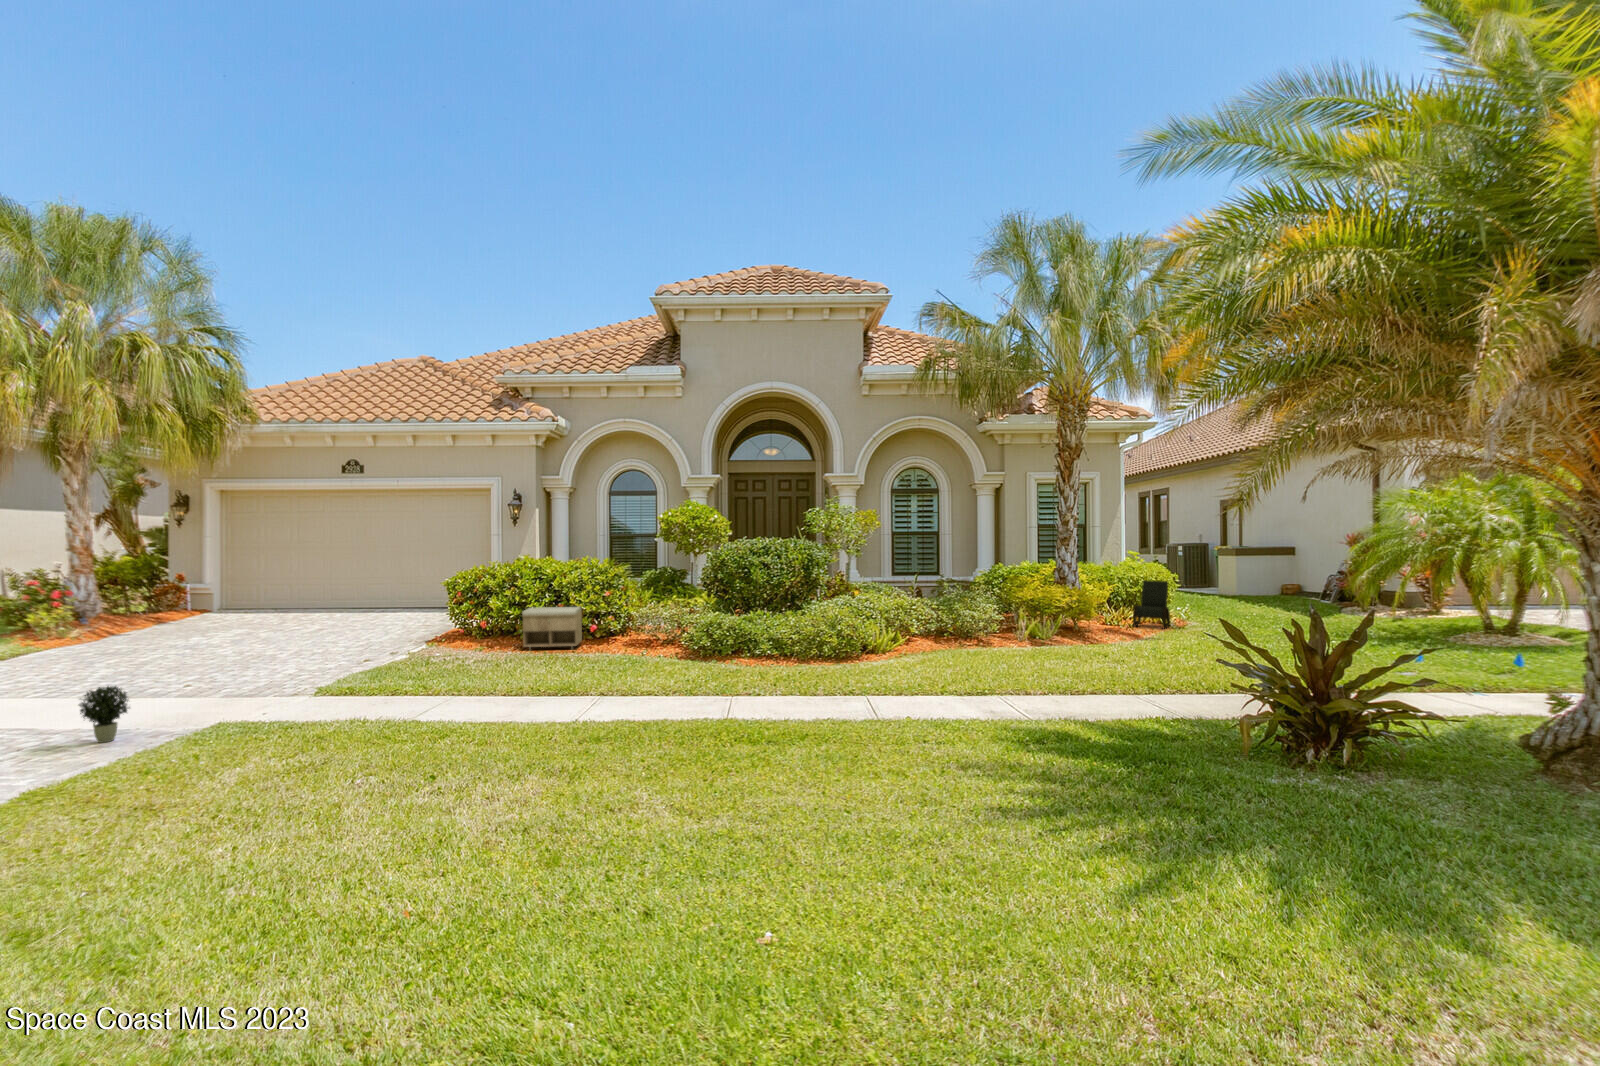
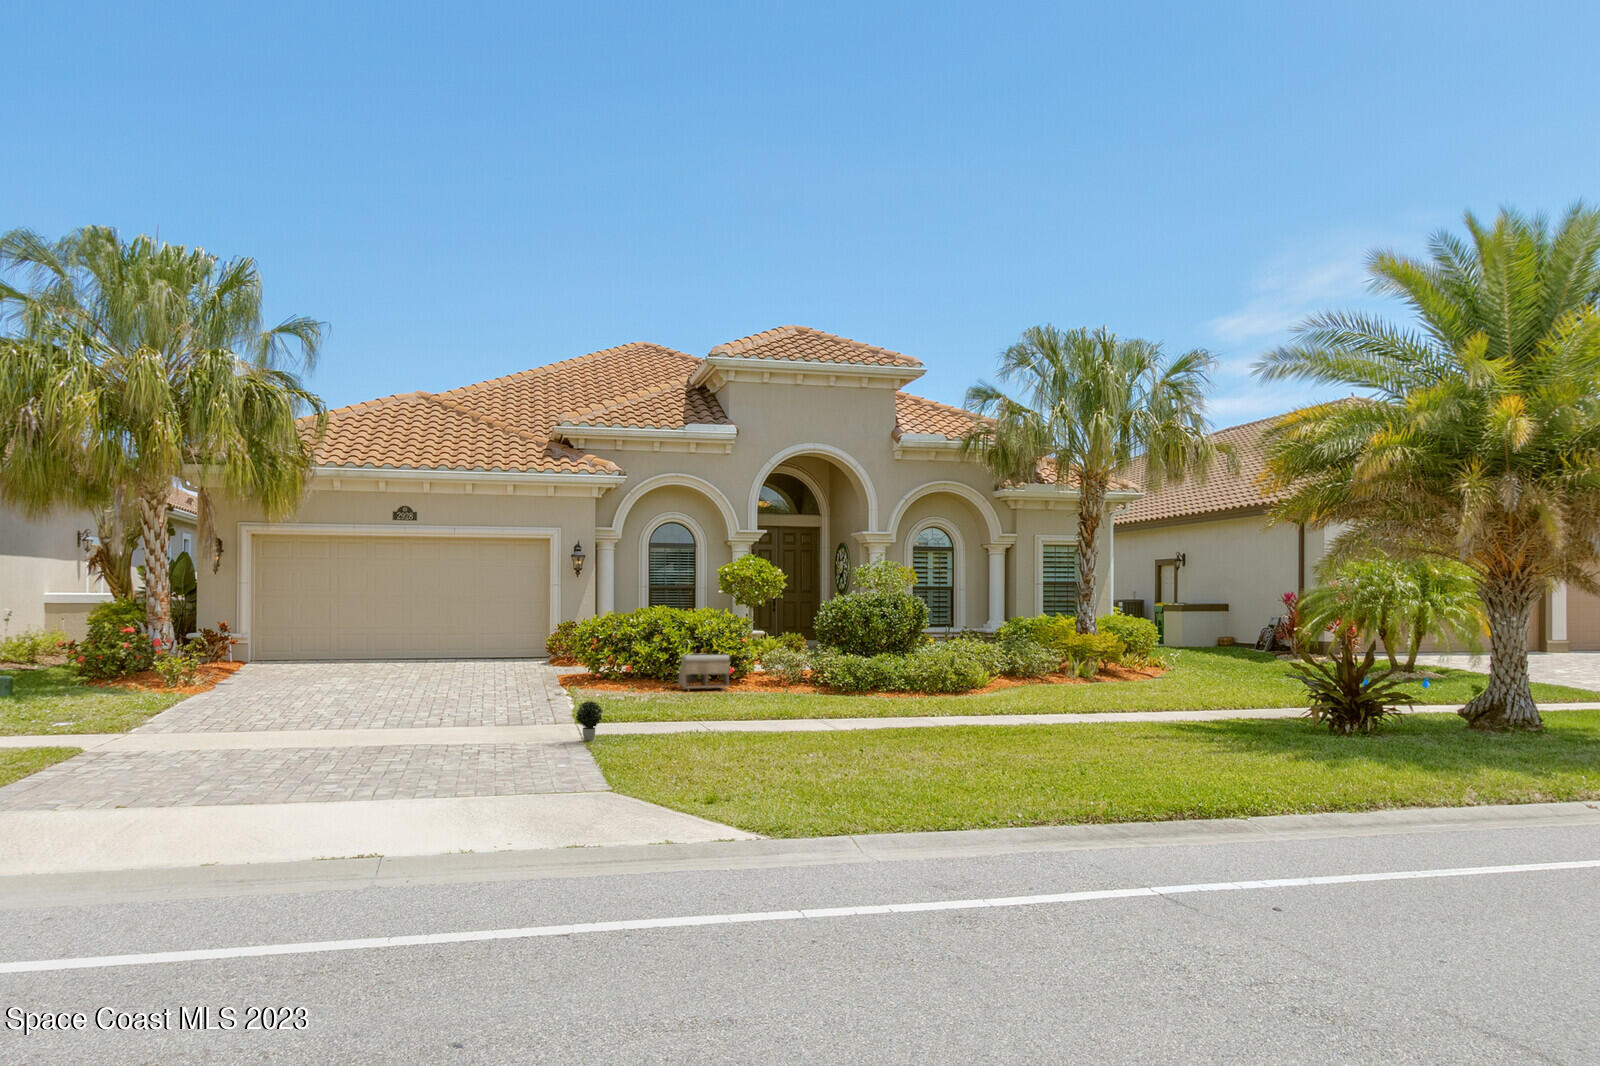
lounge chair: present [1133,580,1170,629] -> none [1135,632,1162,672]

